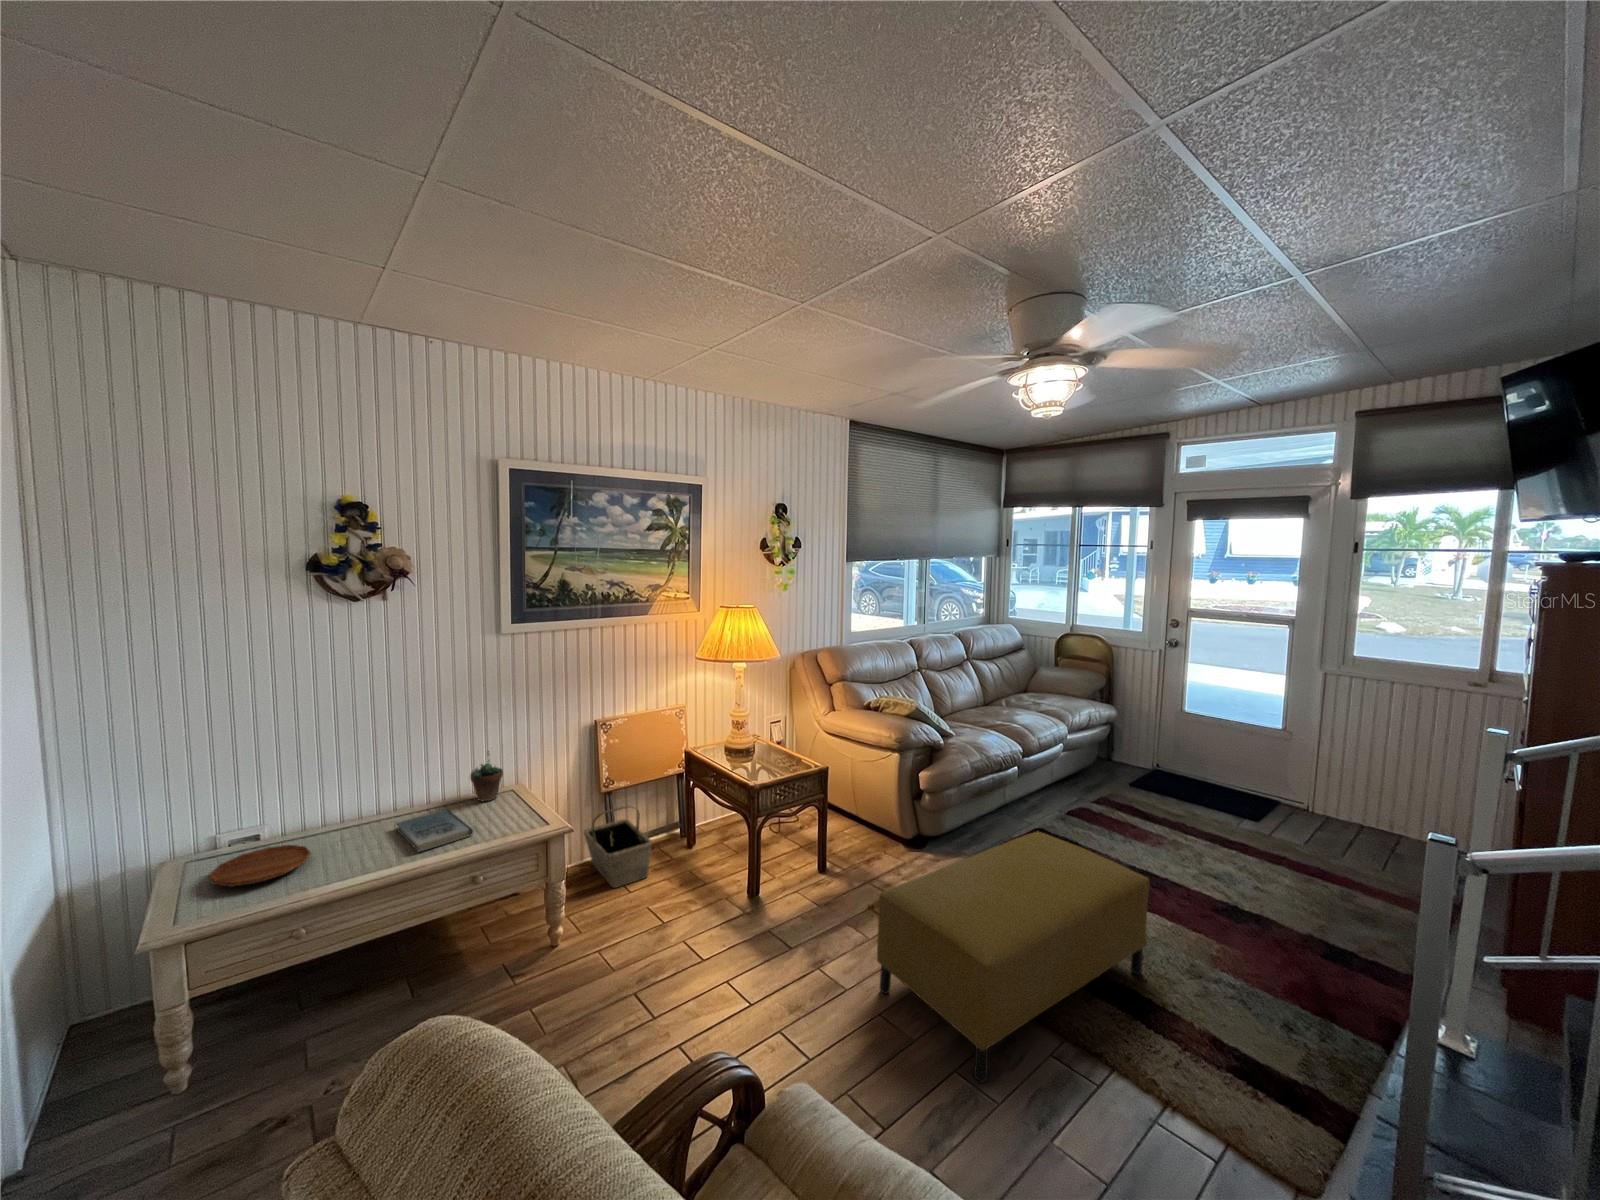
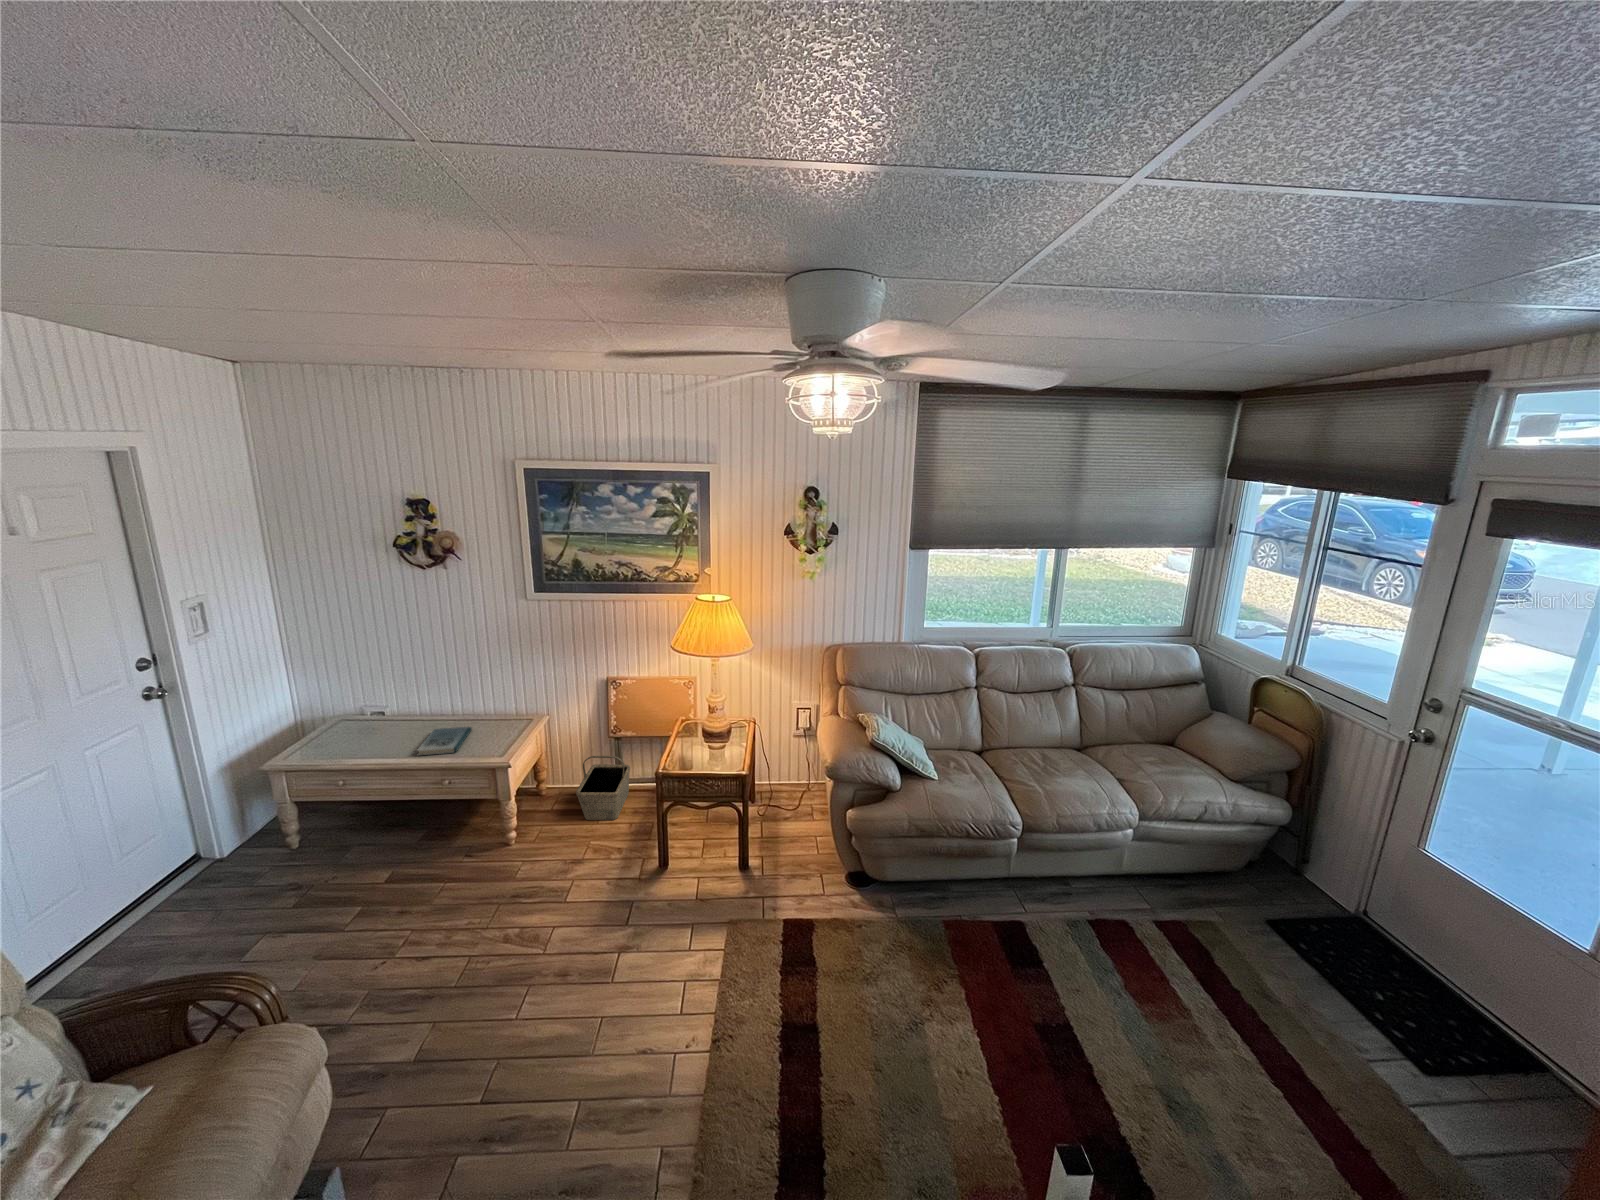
succulent plant: present [470,751,503,801] -> none [489,690,516,727]
ottoman: present [877,832,1150,1083] -> none [572,921,892,1155]
tray: present [209,845,311,887] -> none [320,726,381,749]

